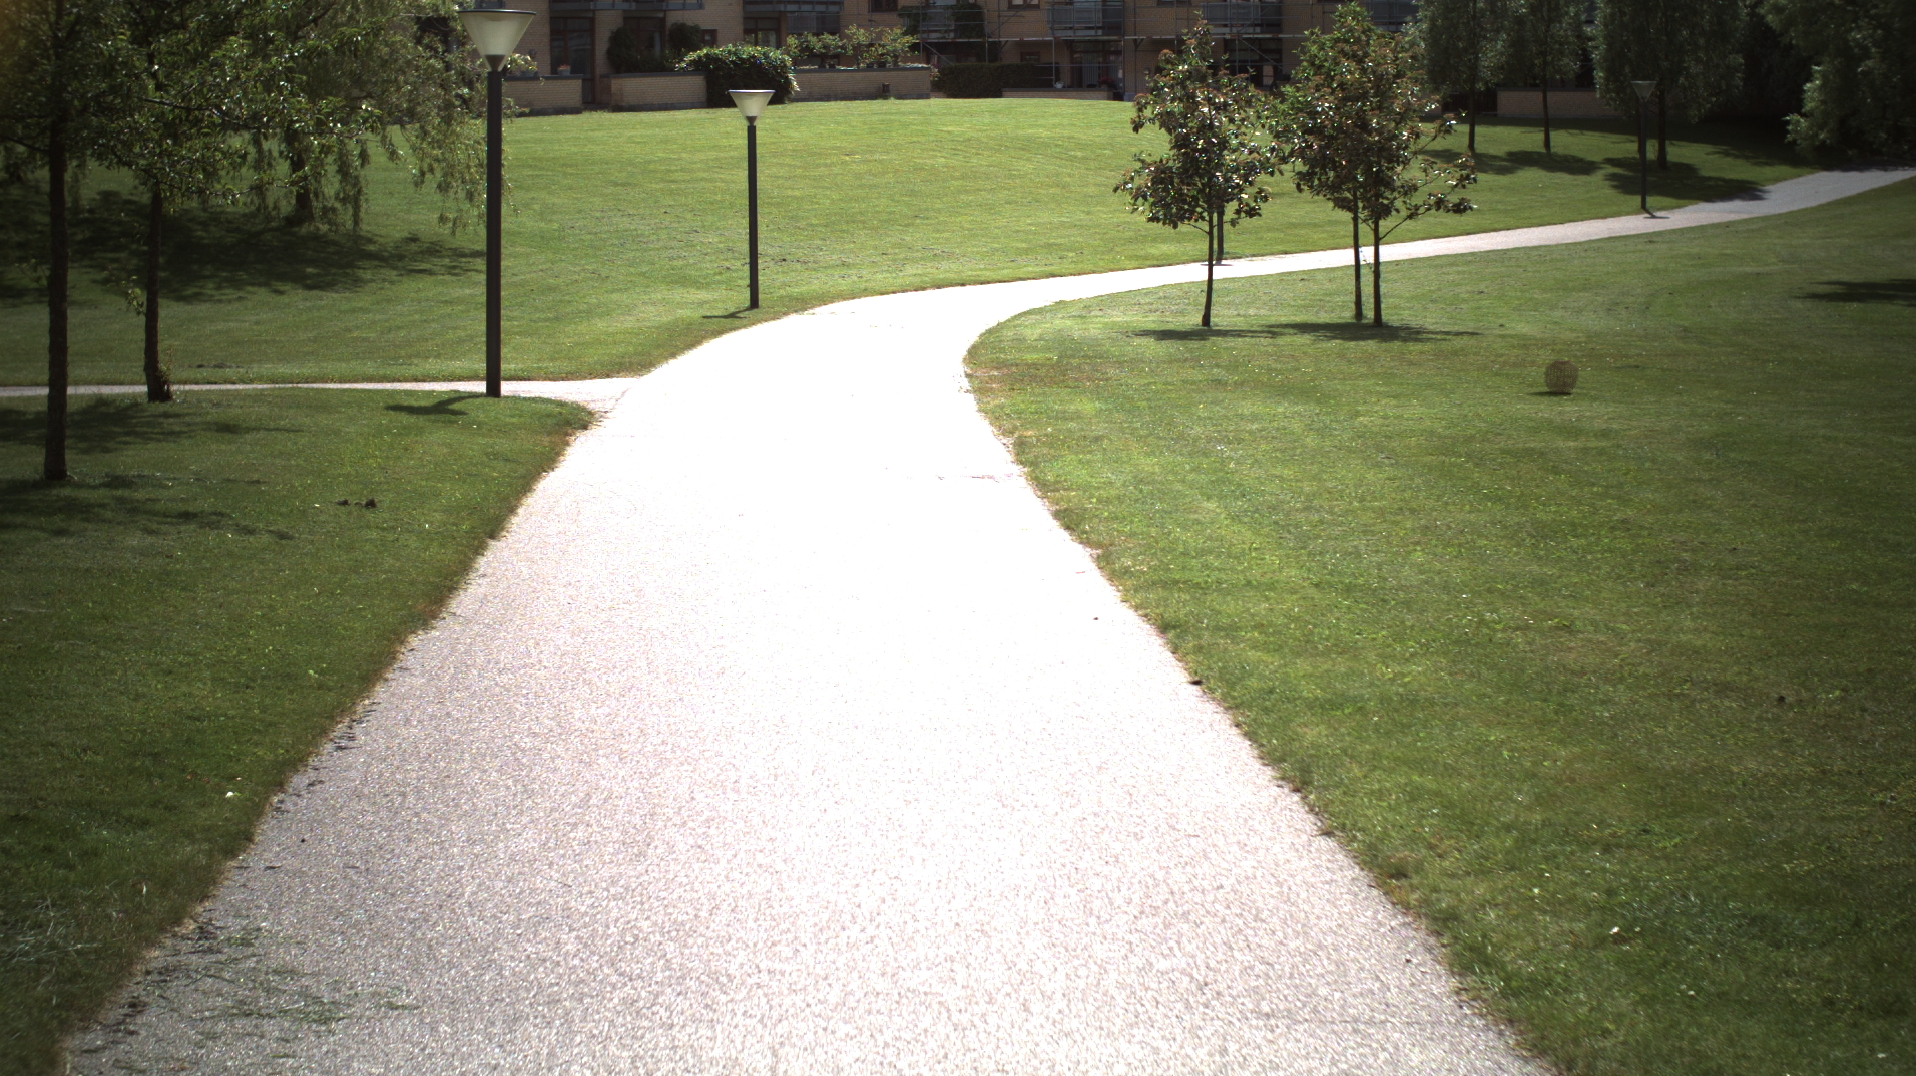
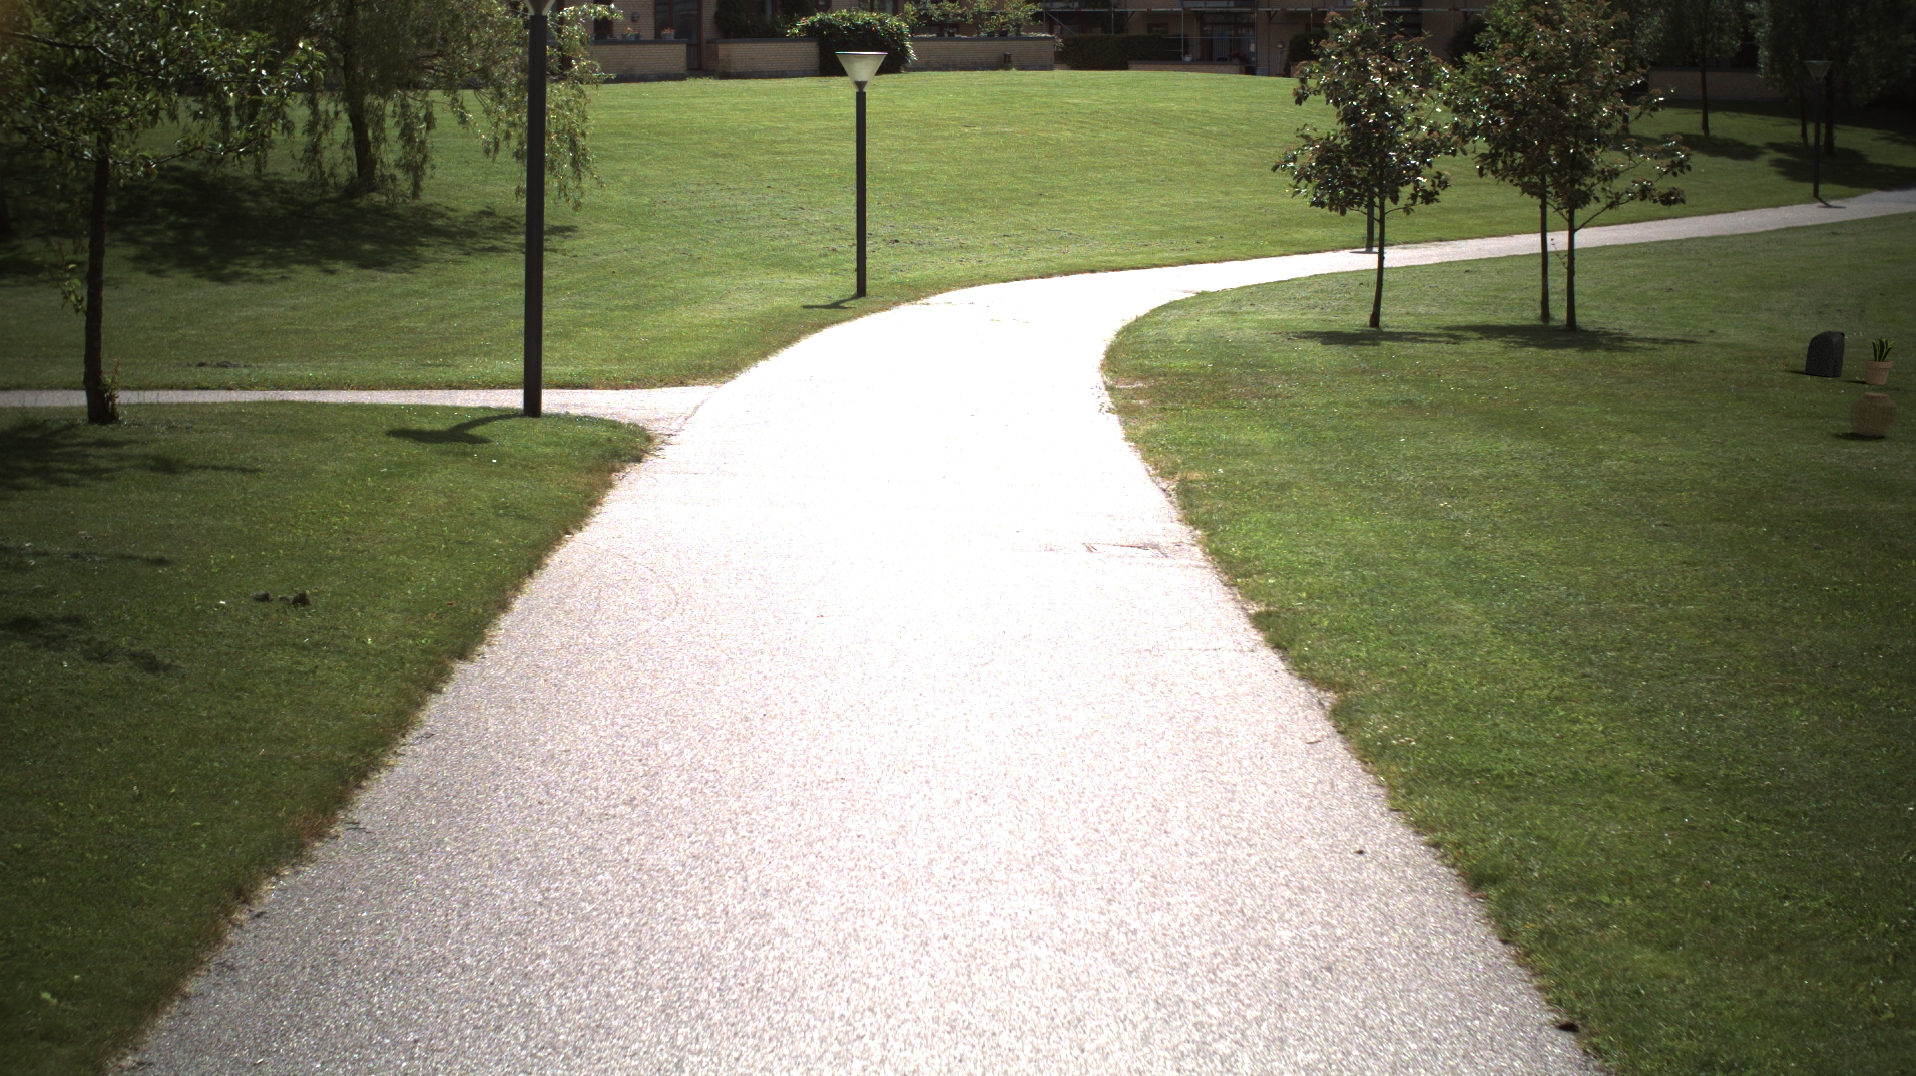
backpack: none [1546,316,1575,356] -> present [1805,330,1845,377]
potted plant: none [1587,321,1611,360] -> present [1865,337,1896,385]

